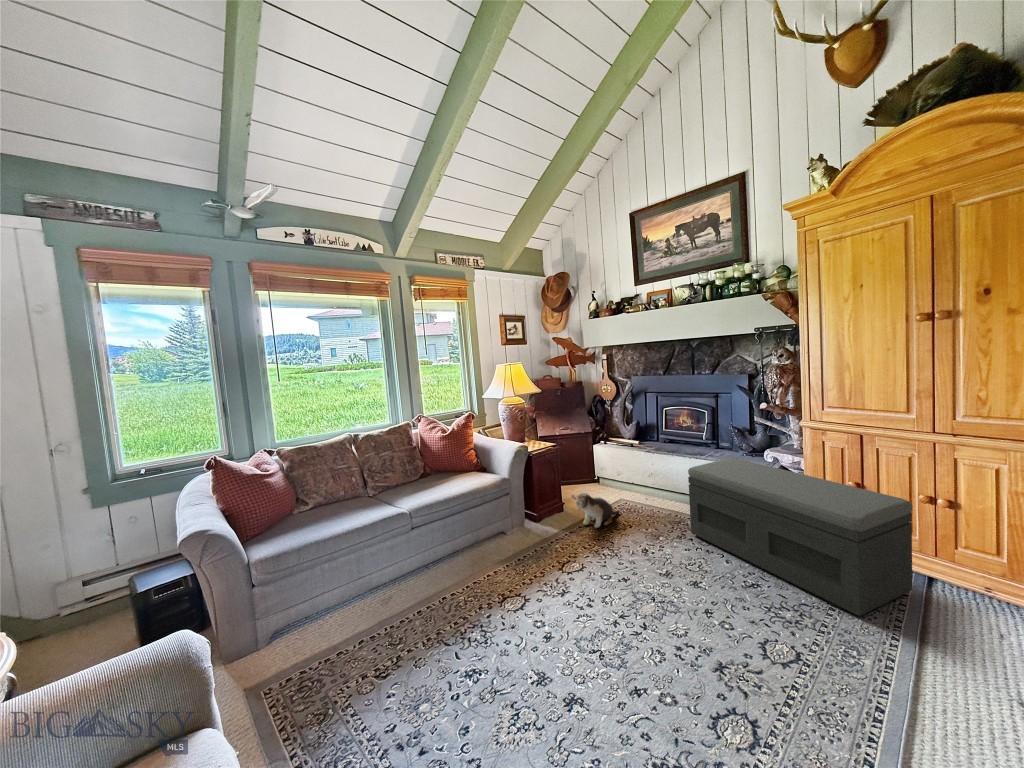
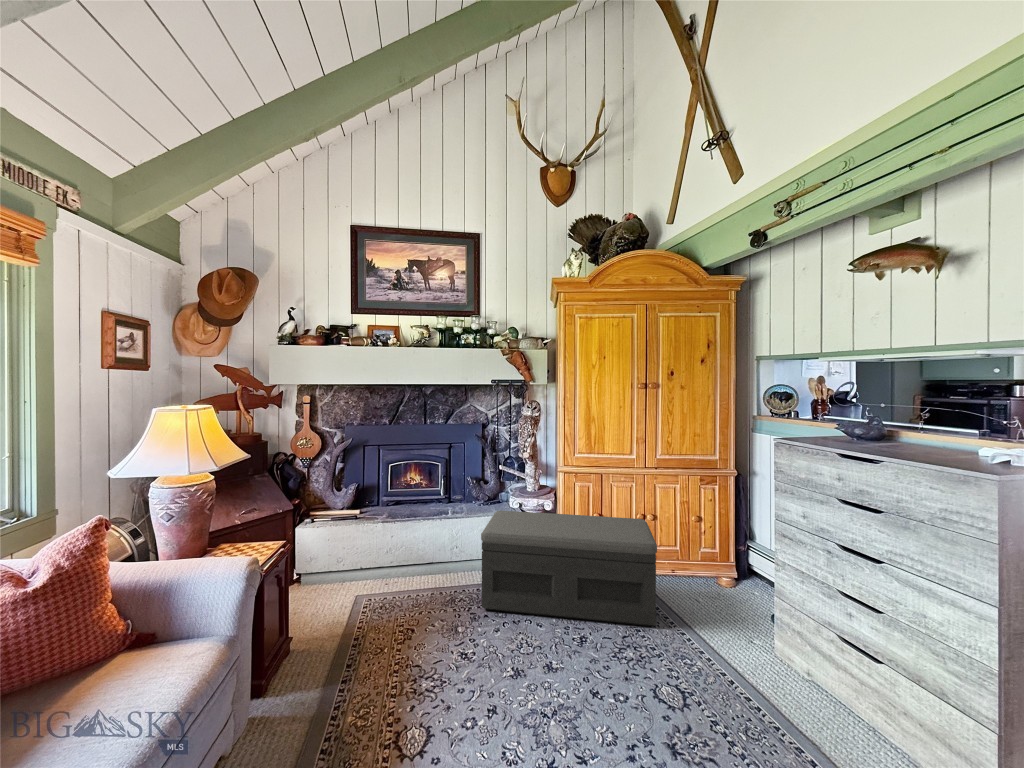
plush toy: present [571,493,620,528] -> none [344,607,388,661]

